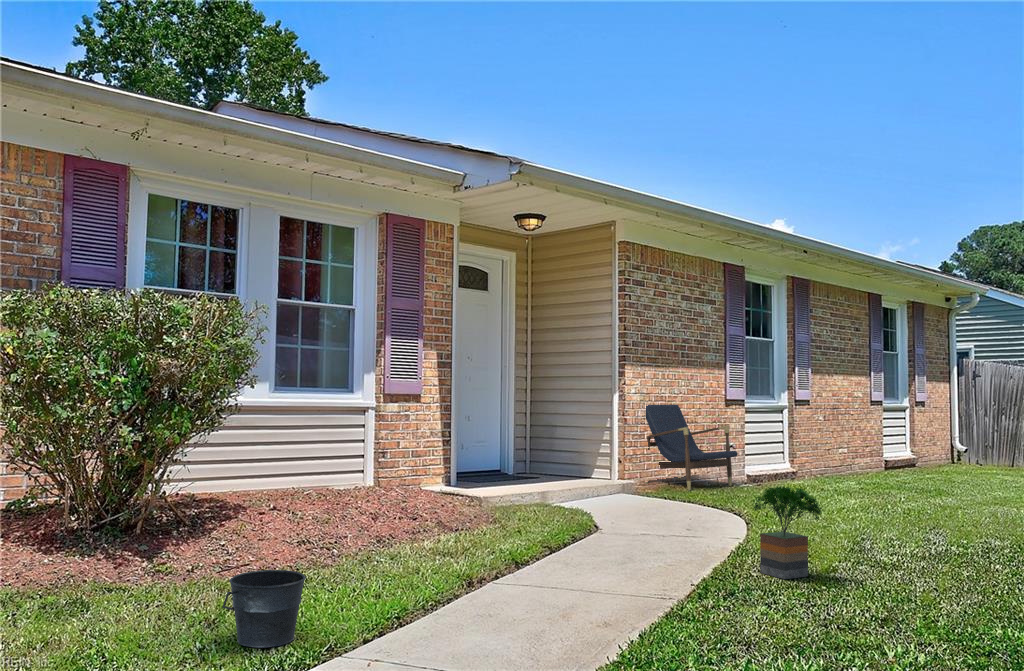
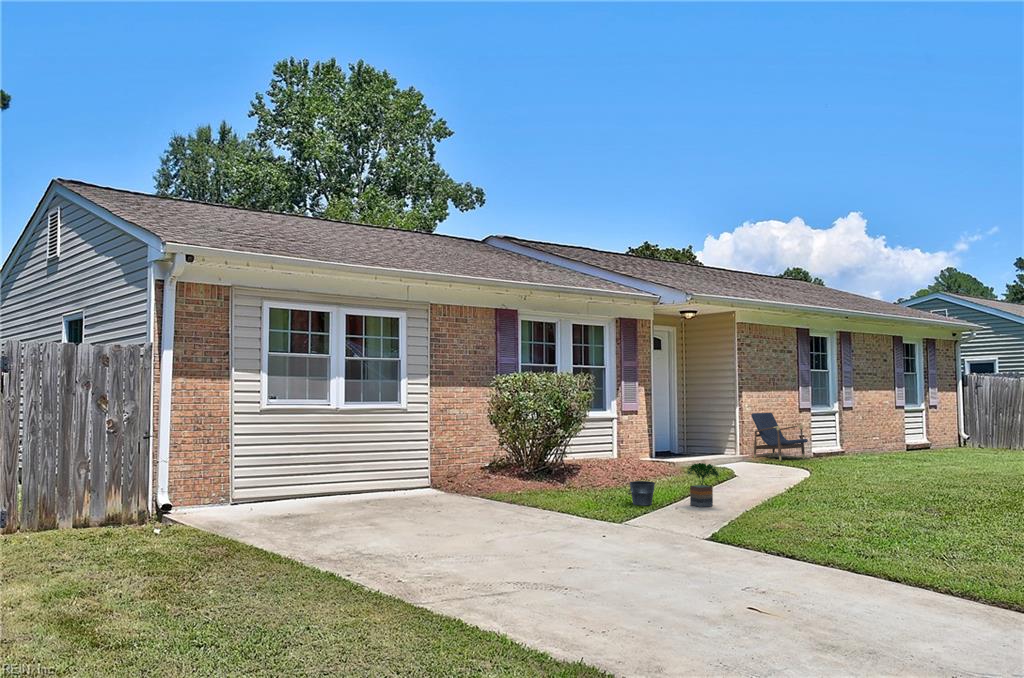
potted tree: present [754,486,822,579] -> present [687,463,719,507]

